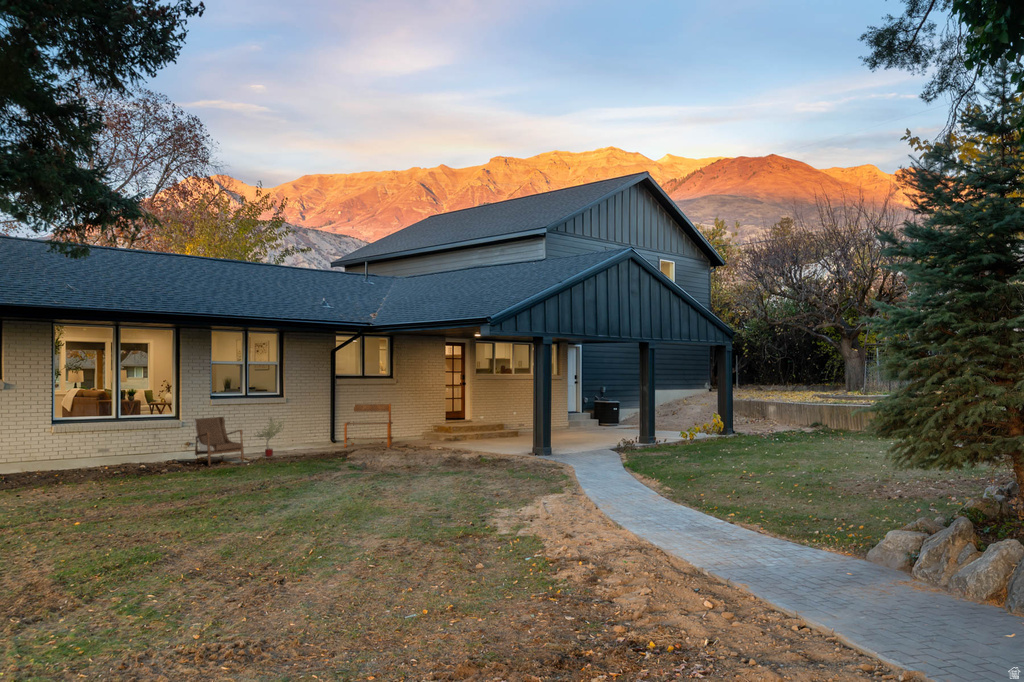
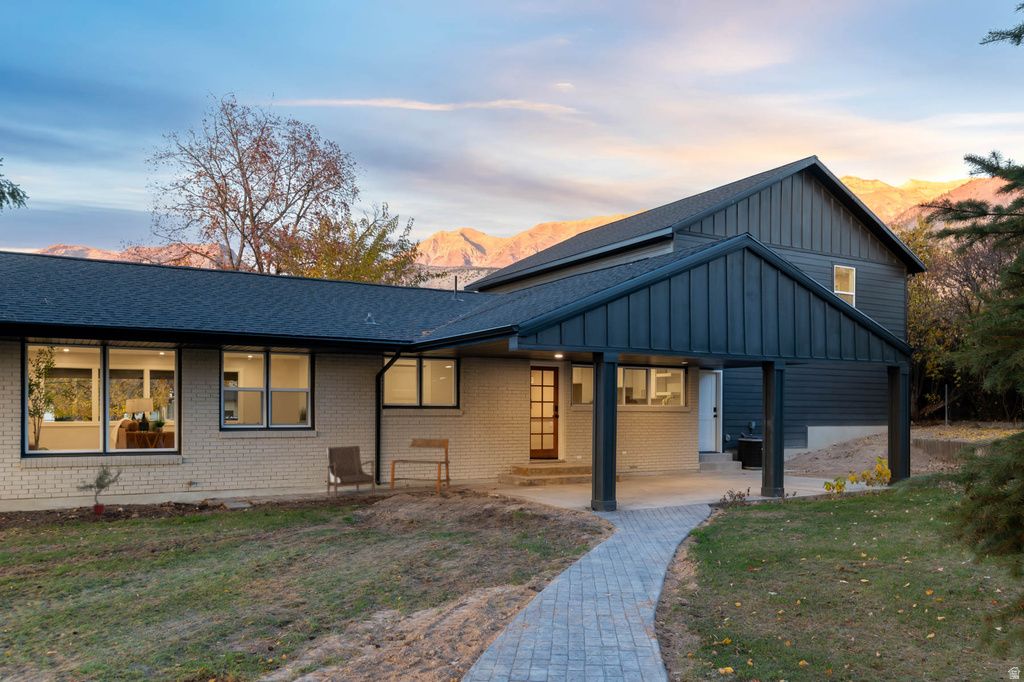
armchair: present [194,417,244,466] -> present [327,446,375,499]
potted tree: present [254,417,284,457] -> present [76,463,122,515]

